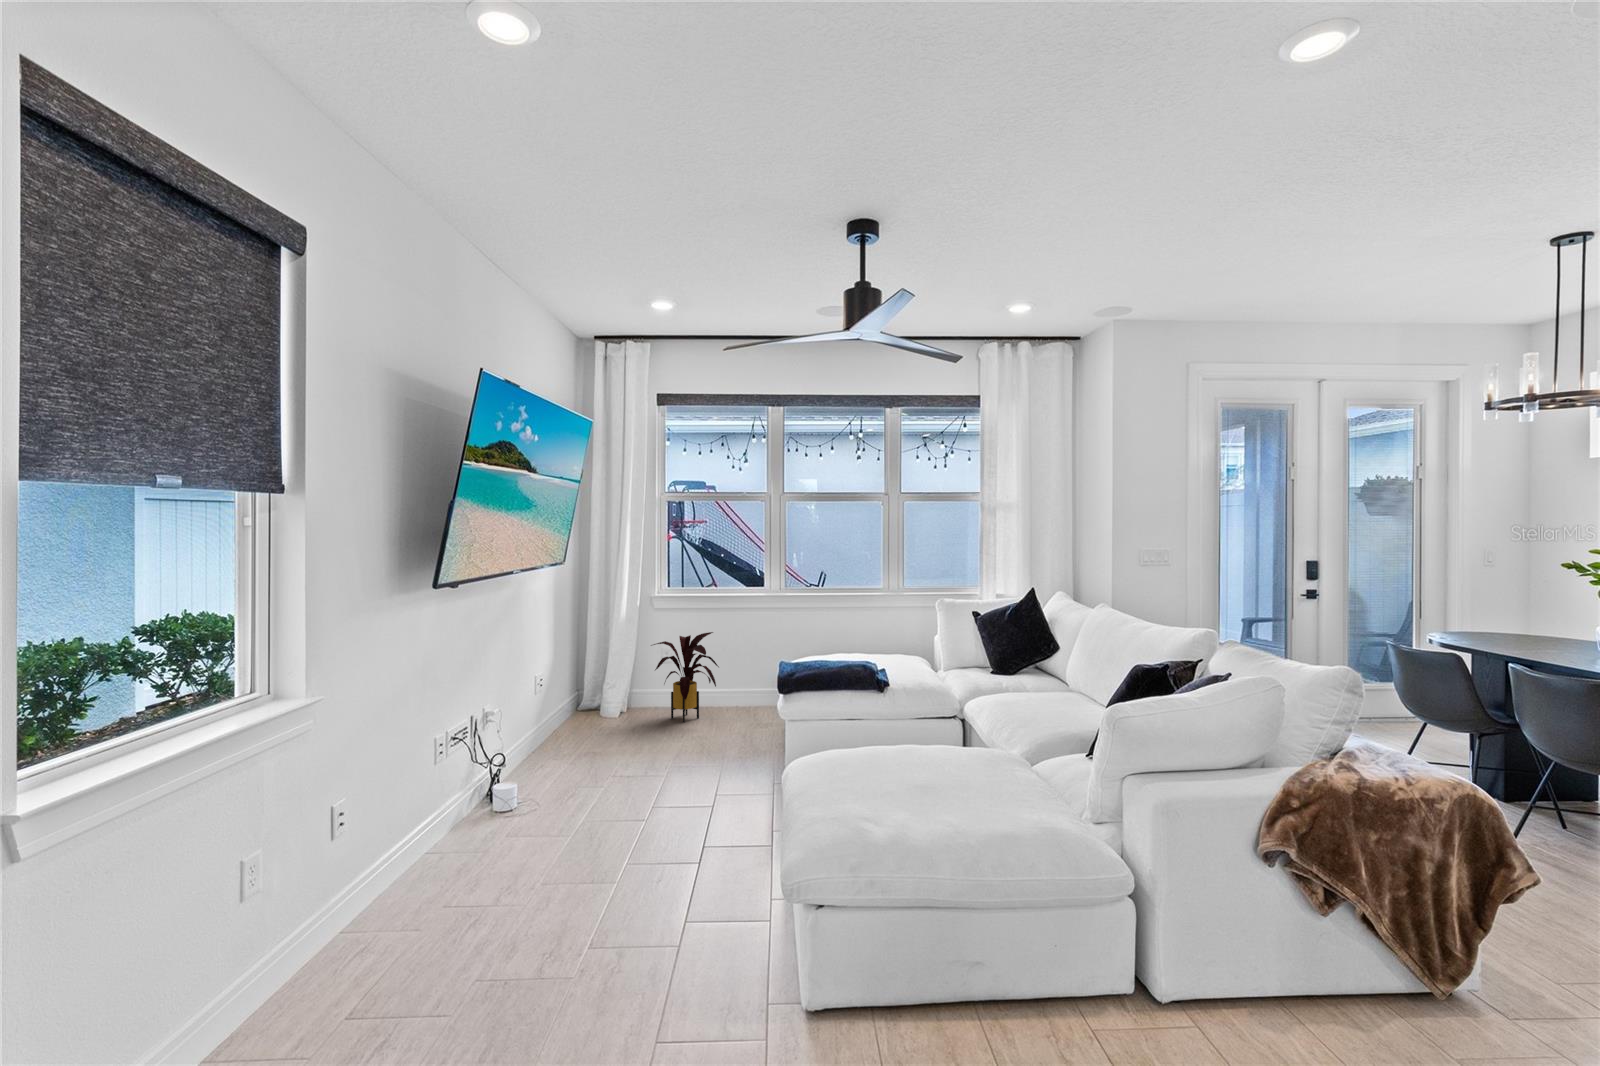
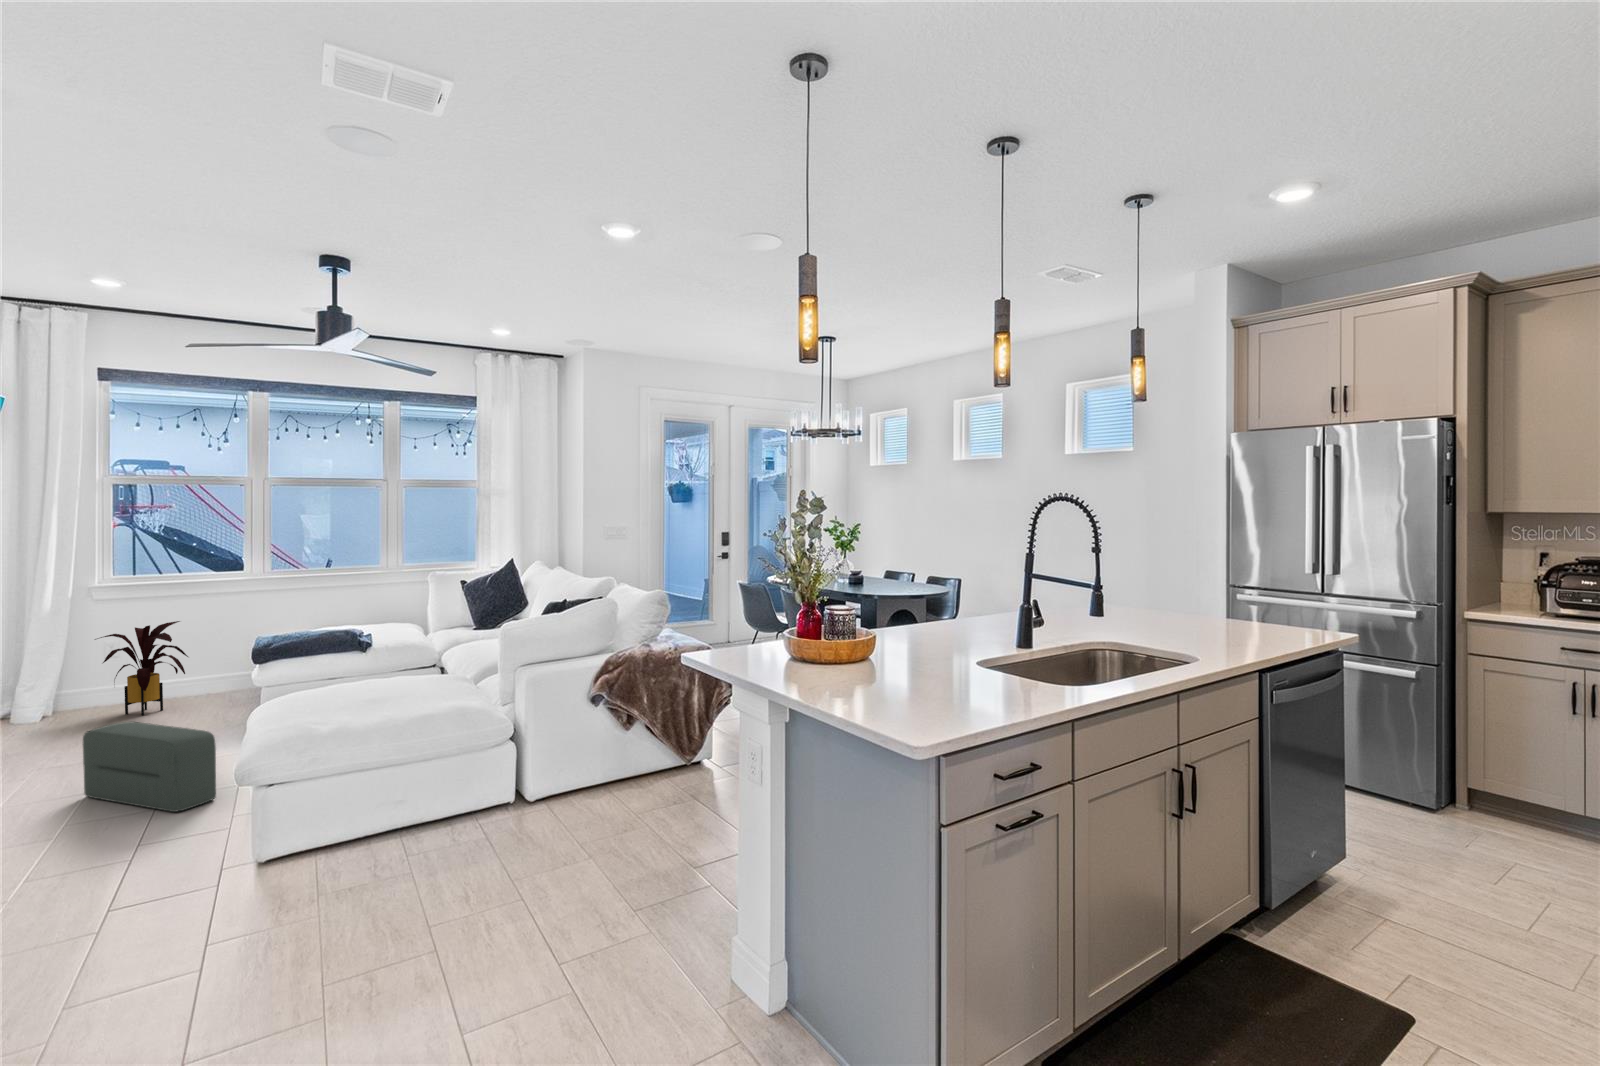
pouf: none [629,754,741,883] -> present [83,722,216,812]

